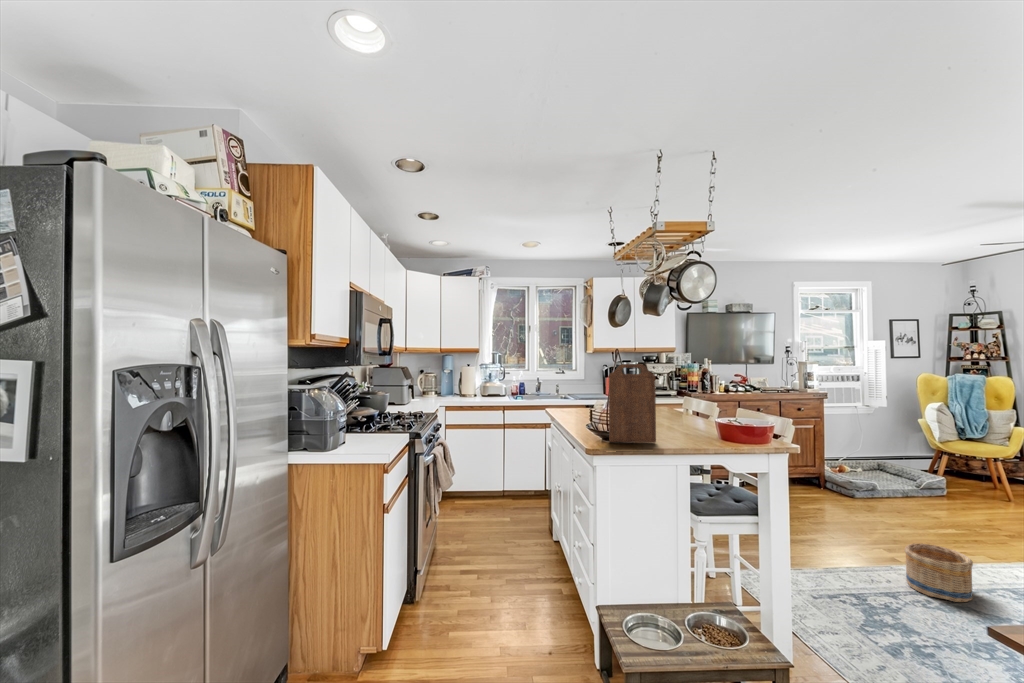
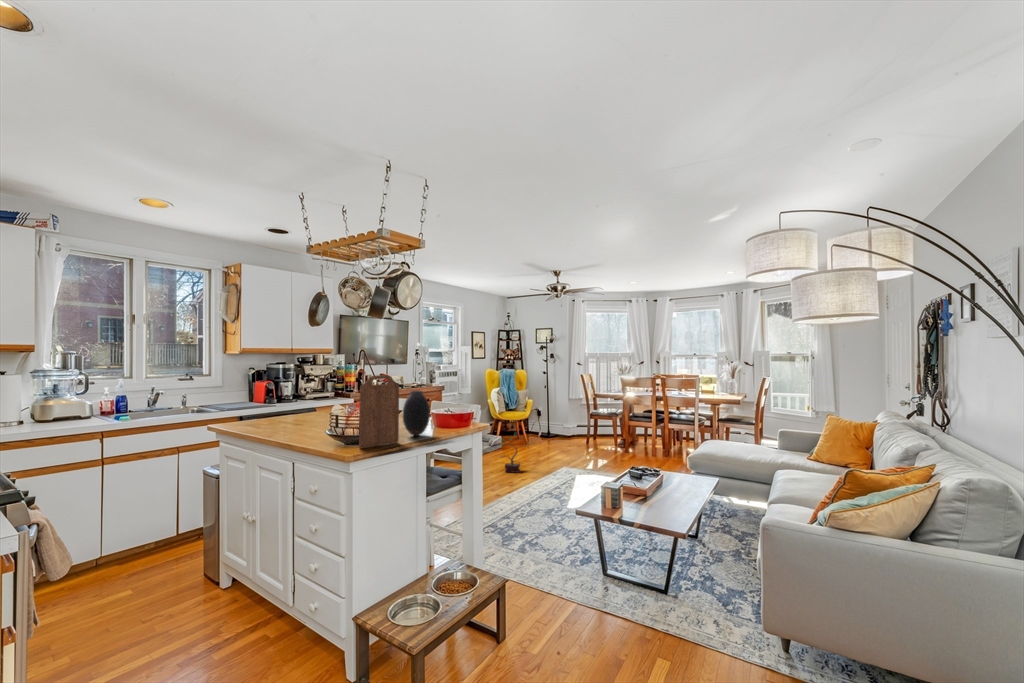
vase: none [671,385,706,440] -> present [403,391,430,436]
potted plant: none [915,471,993,540] -> present [500,432,529,473]
basket: present [905,544,973,602] -> none [508,479,539,511]

